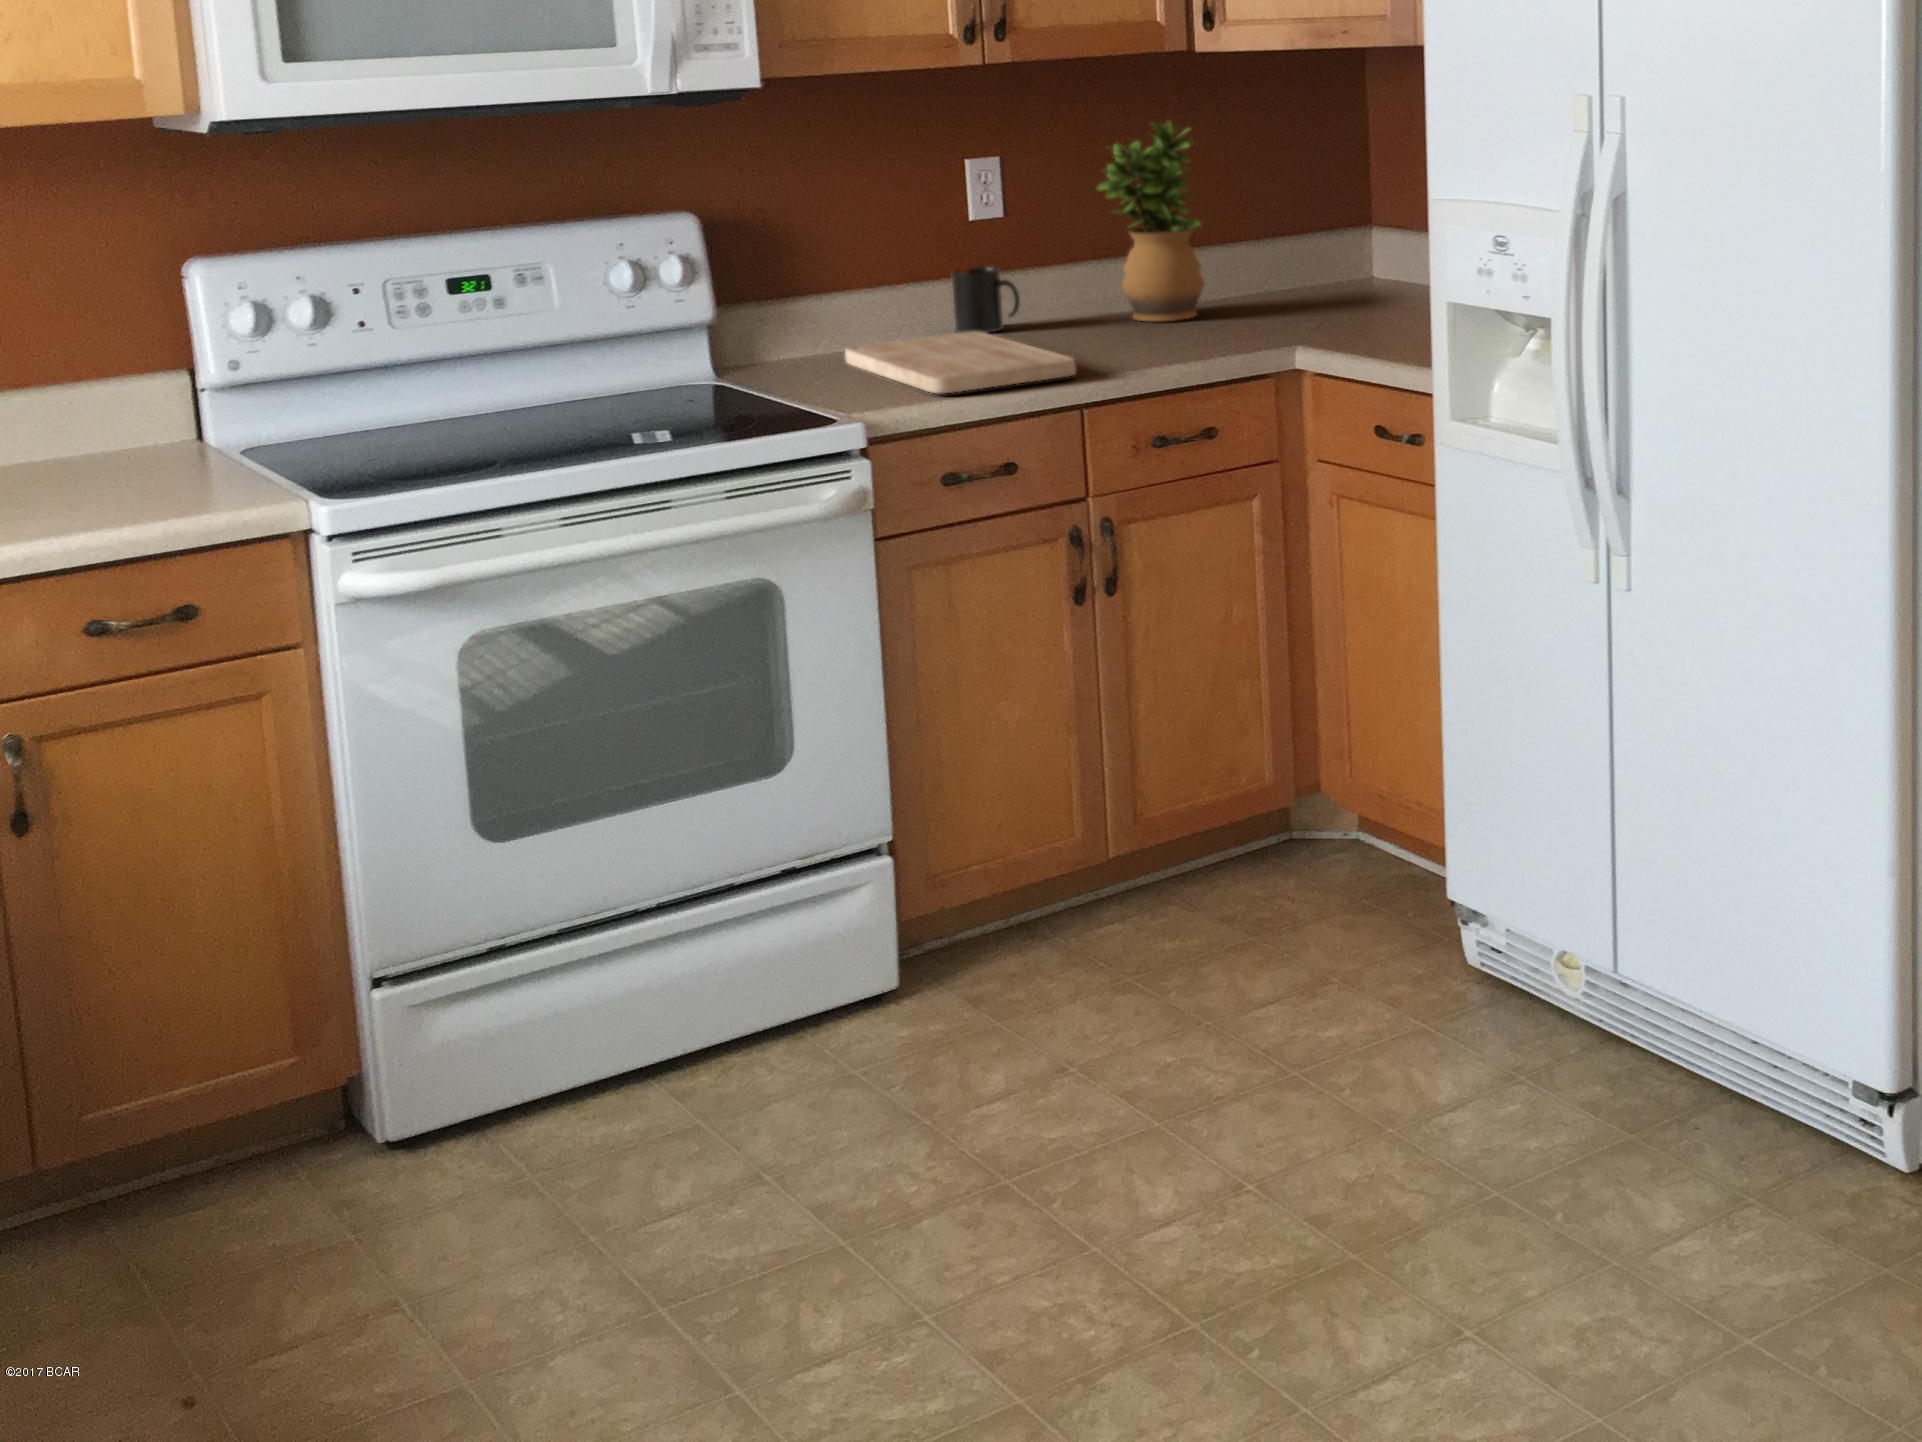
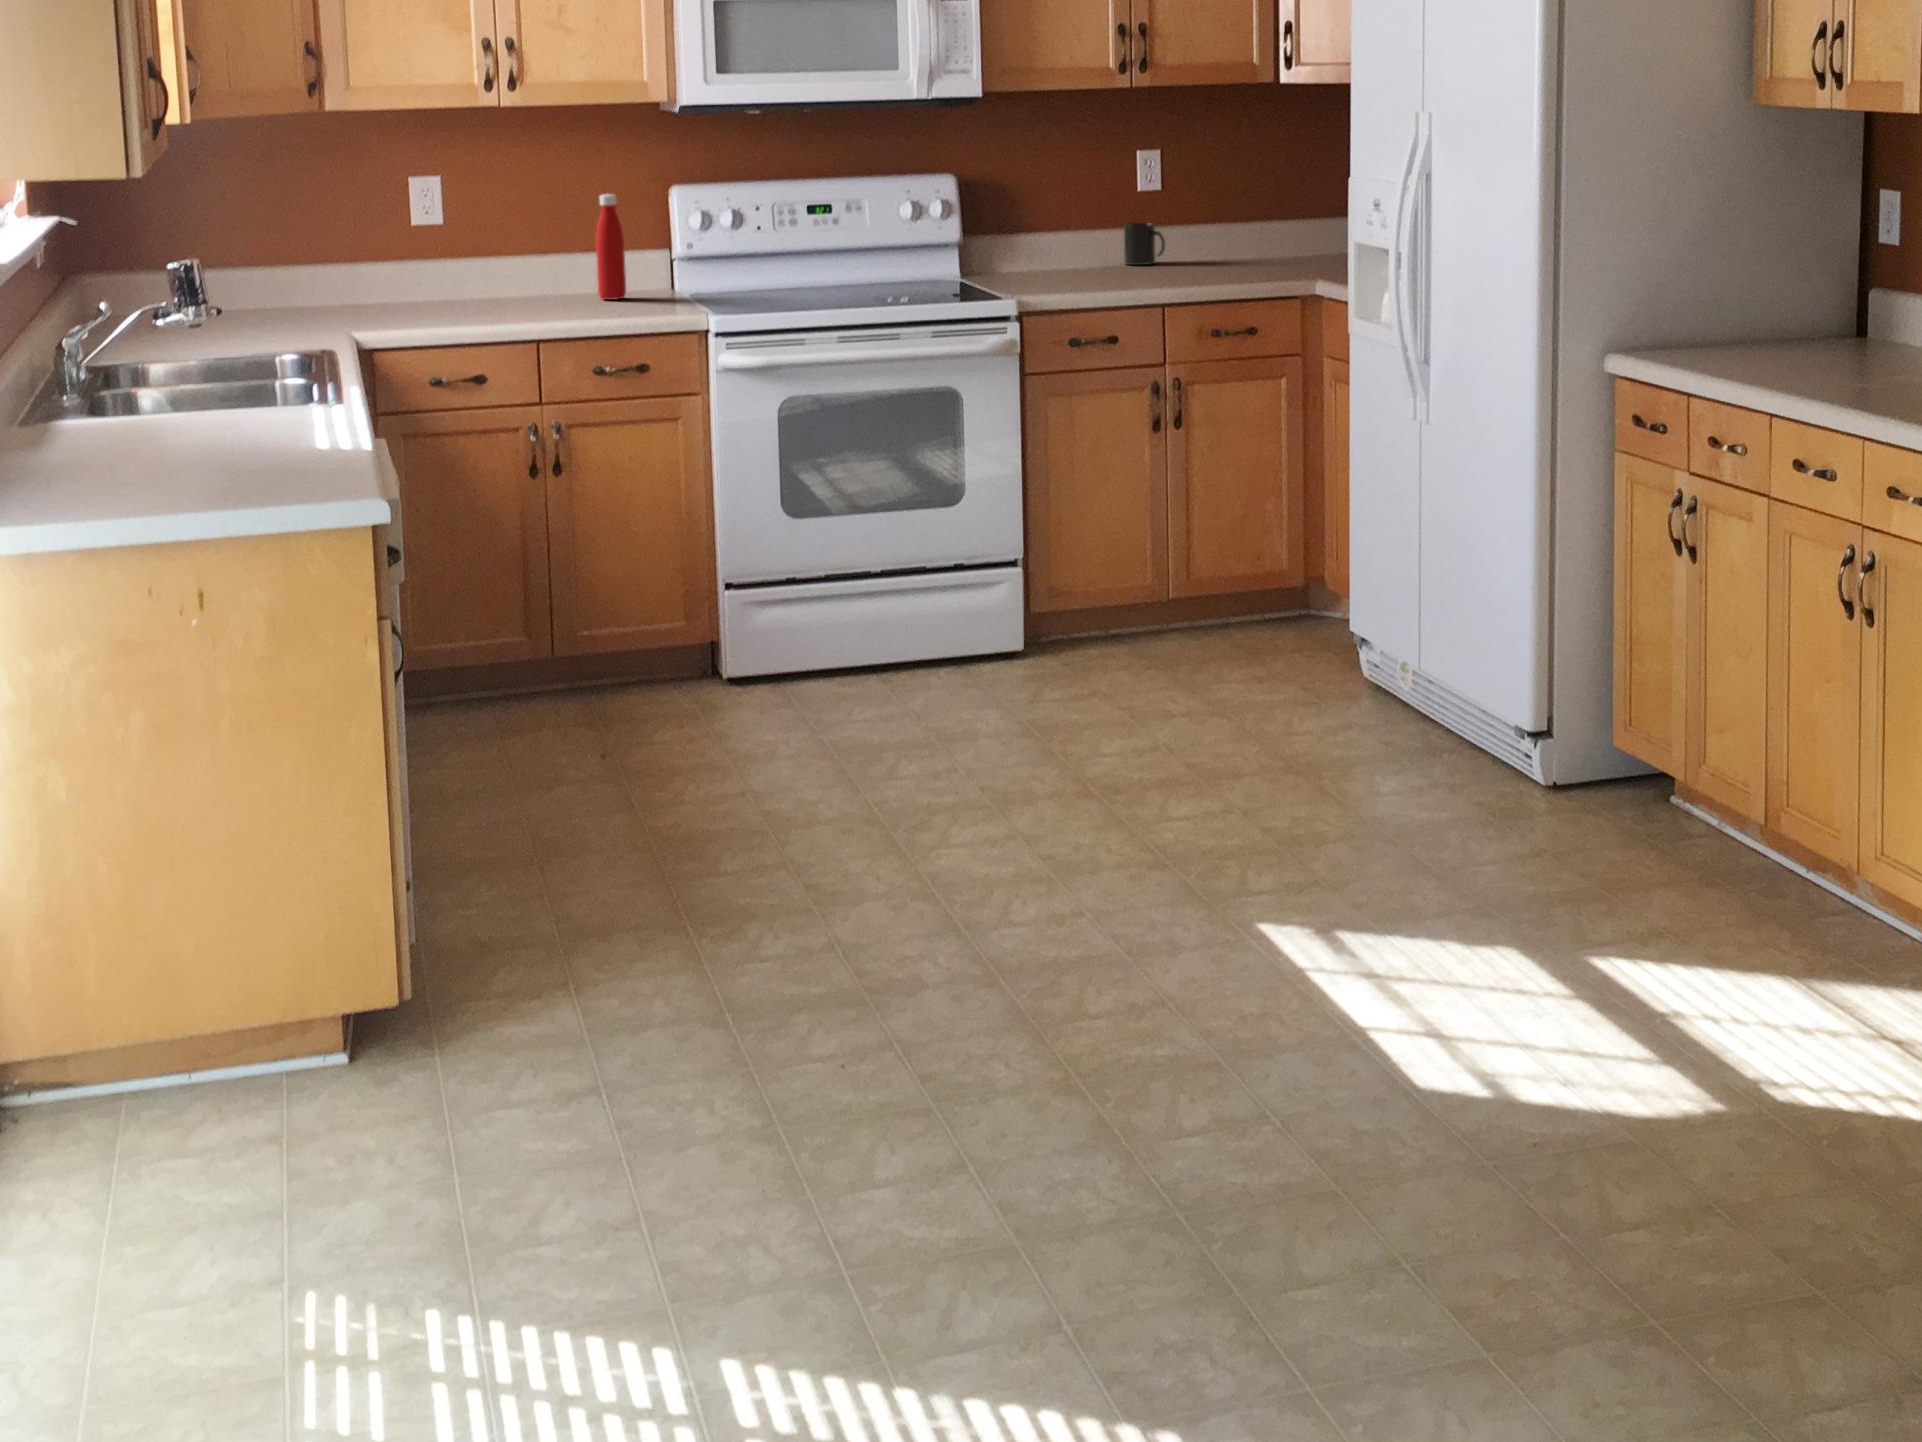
potted plant: present [1098,120,1205,321] -> none [1222,130,1292,265]
bottle: none [52,289,120,481] -> present [596,194,626,300]
cutting board: present [845,332,1076,393] -> none [1043,262,1169,291]

